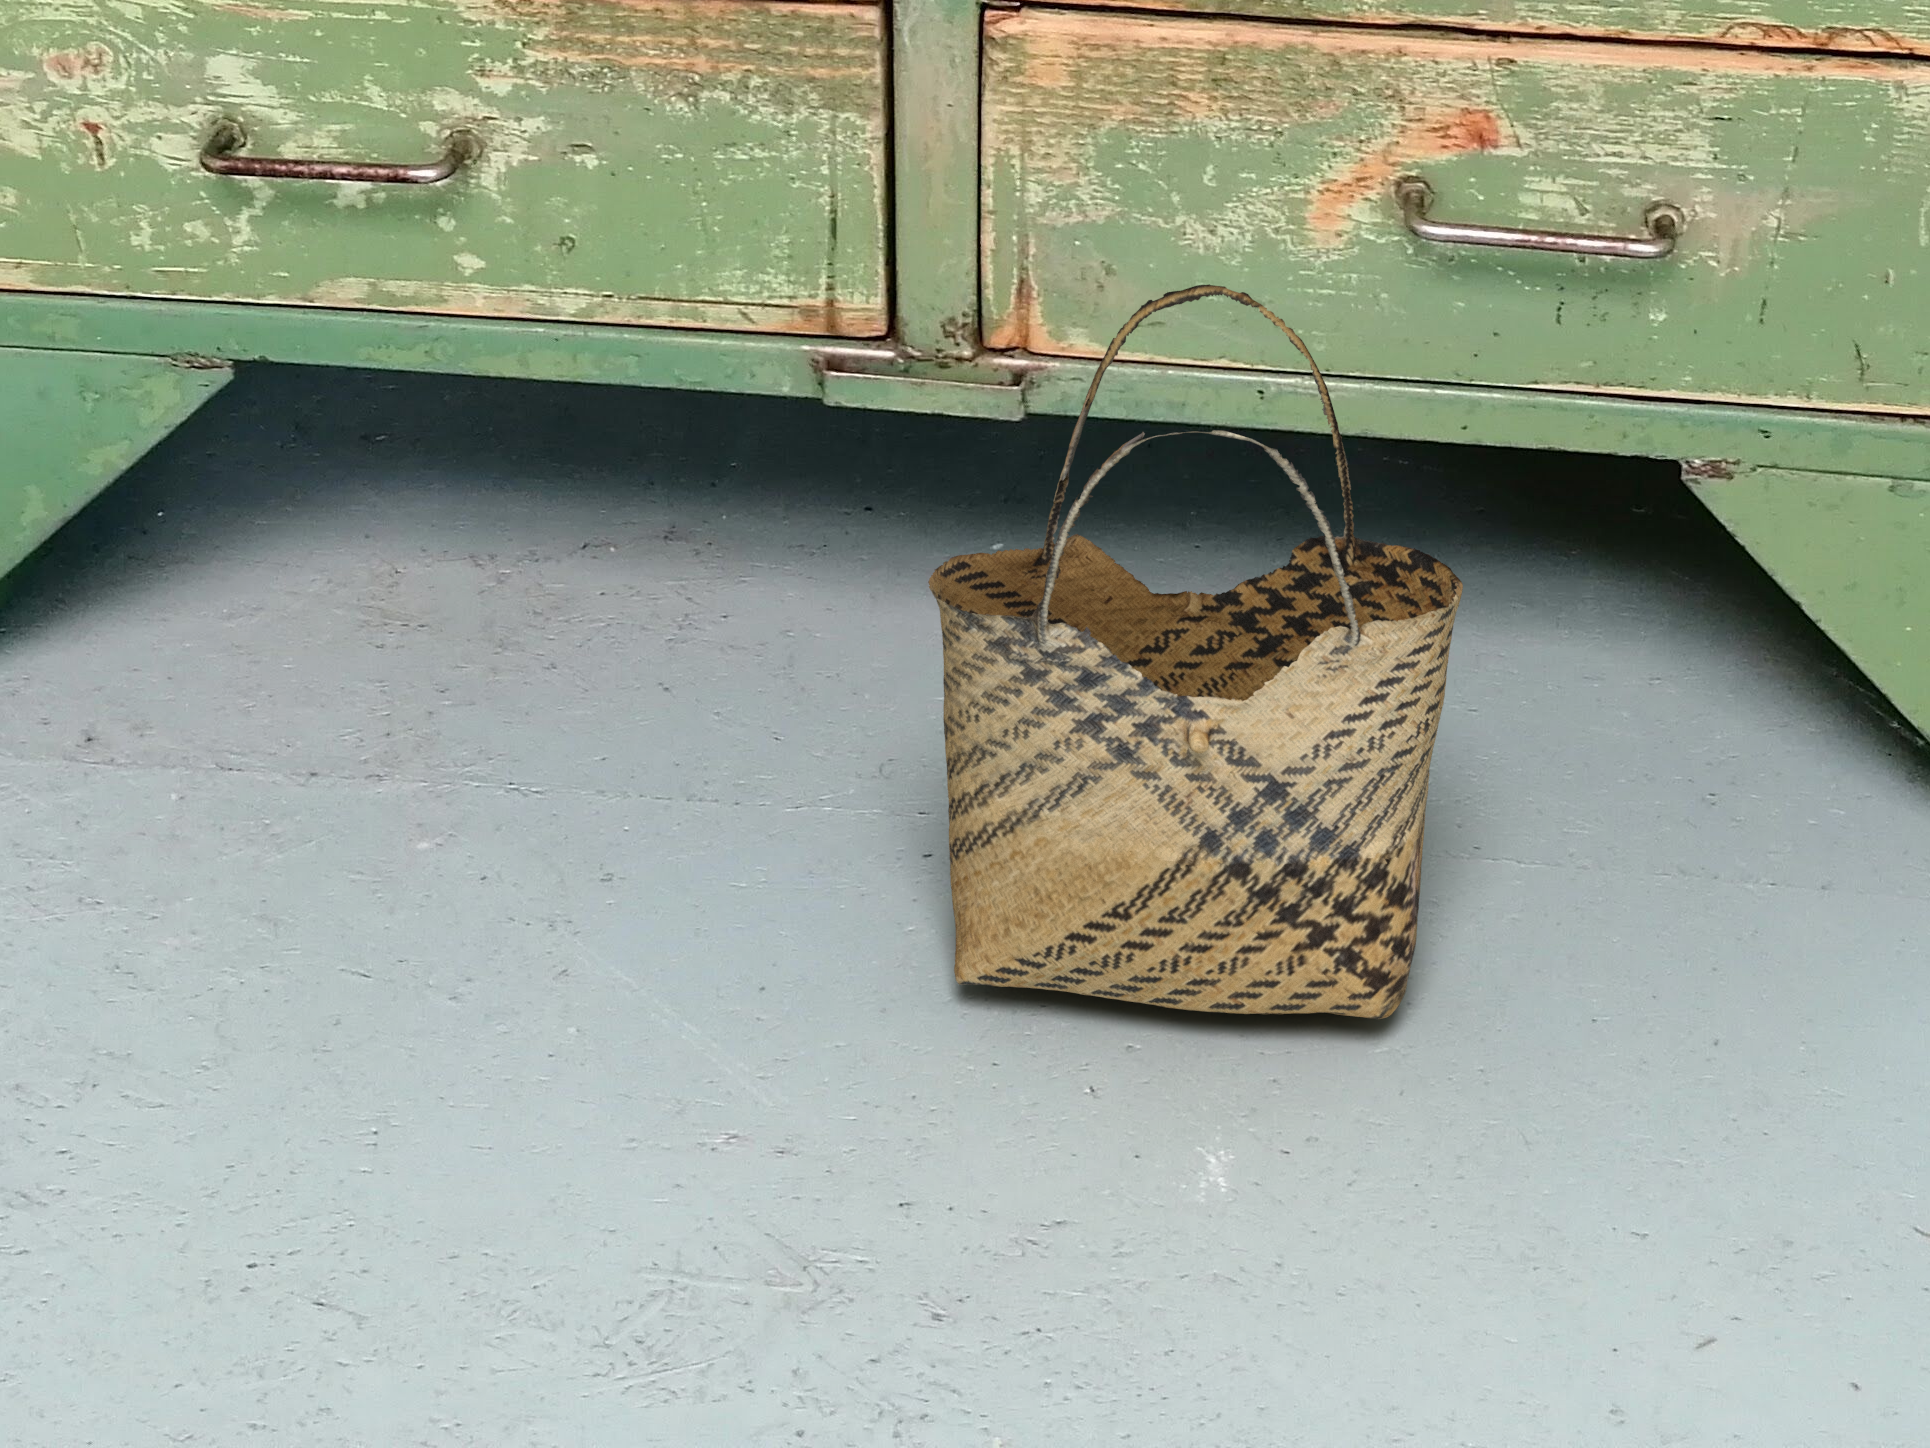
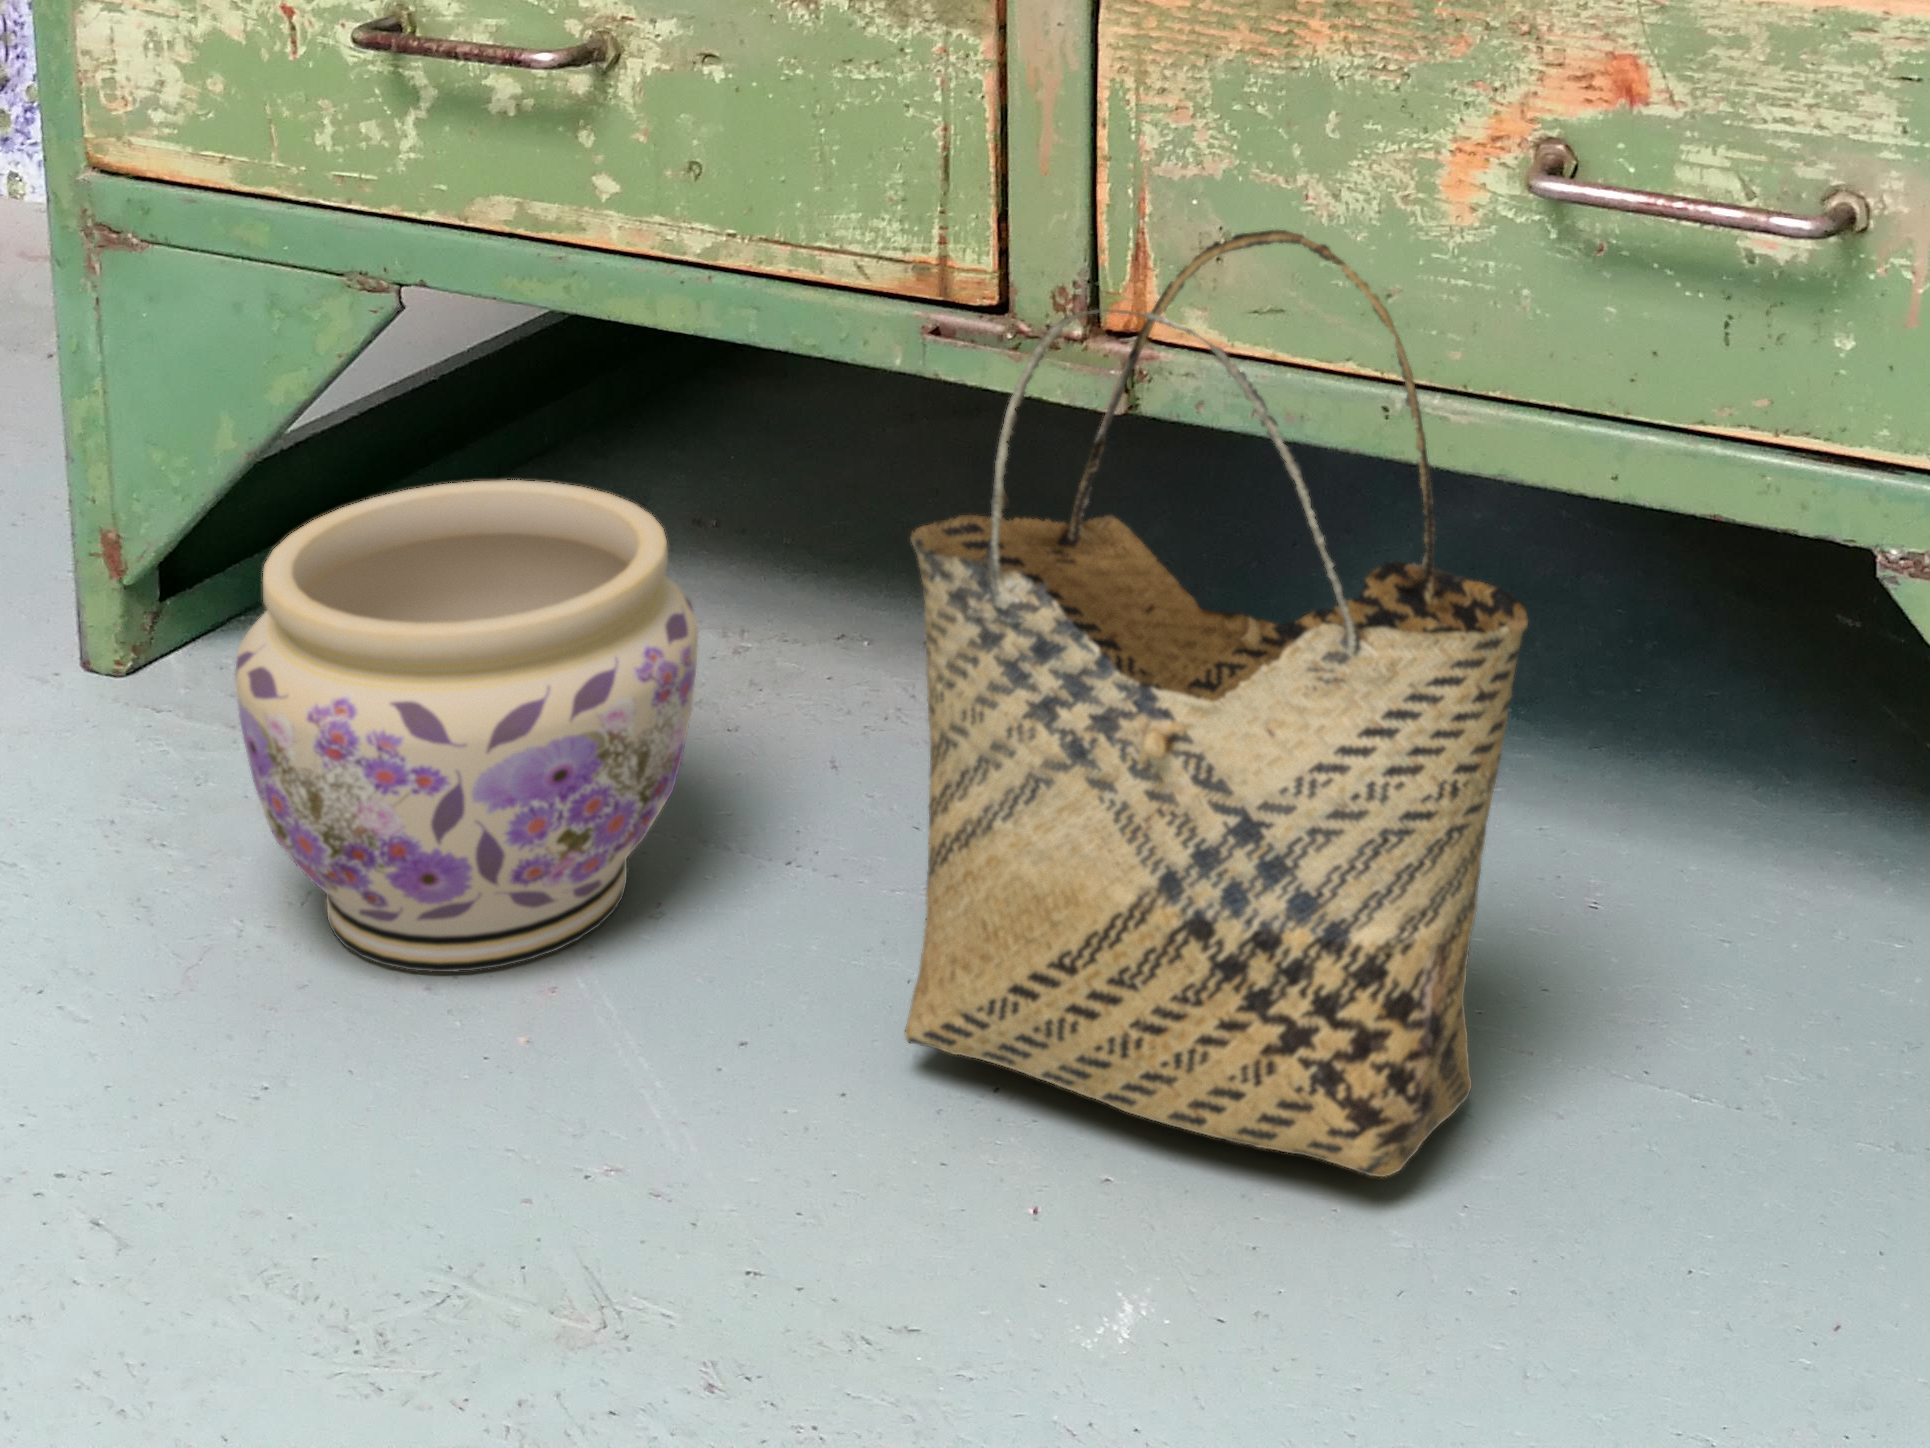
planter: none [261,545,673,1007] -> present [235,480,698,972]

